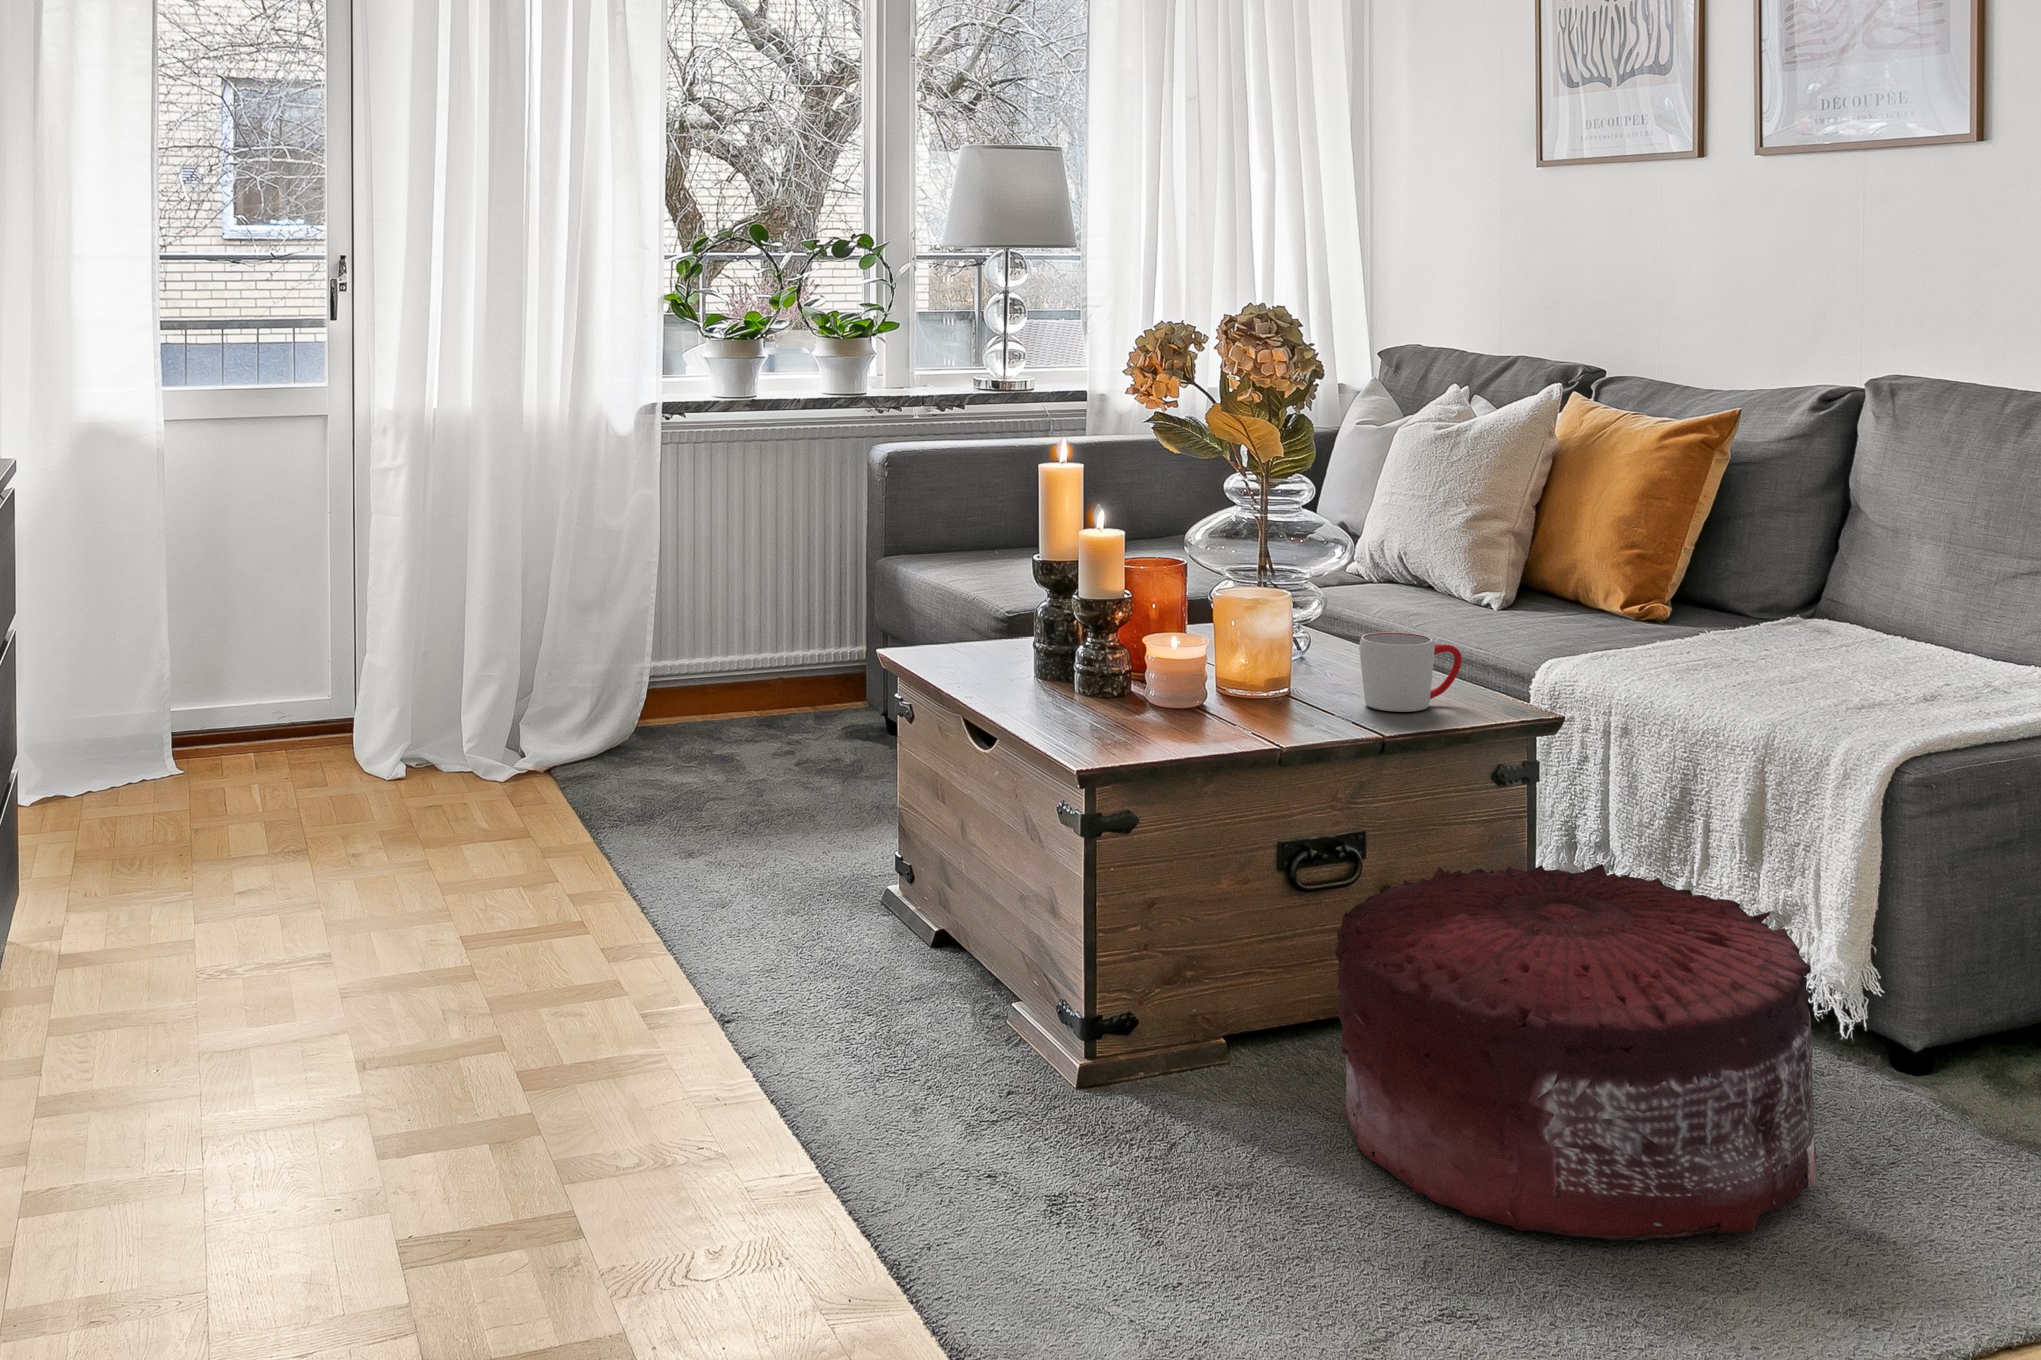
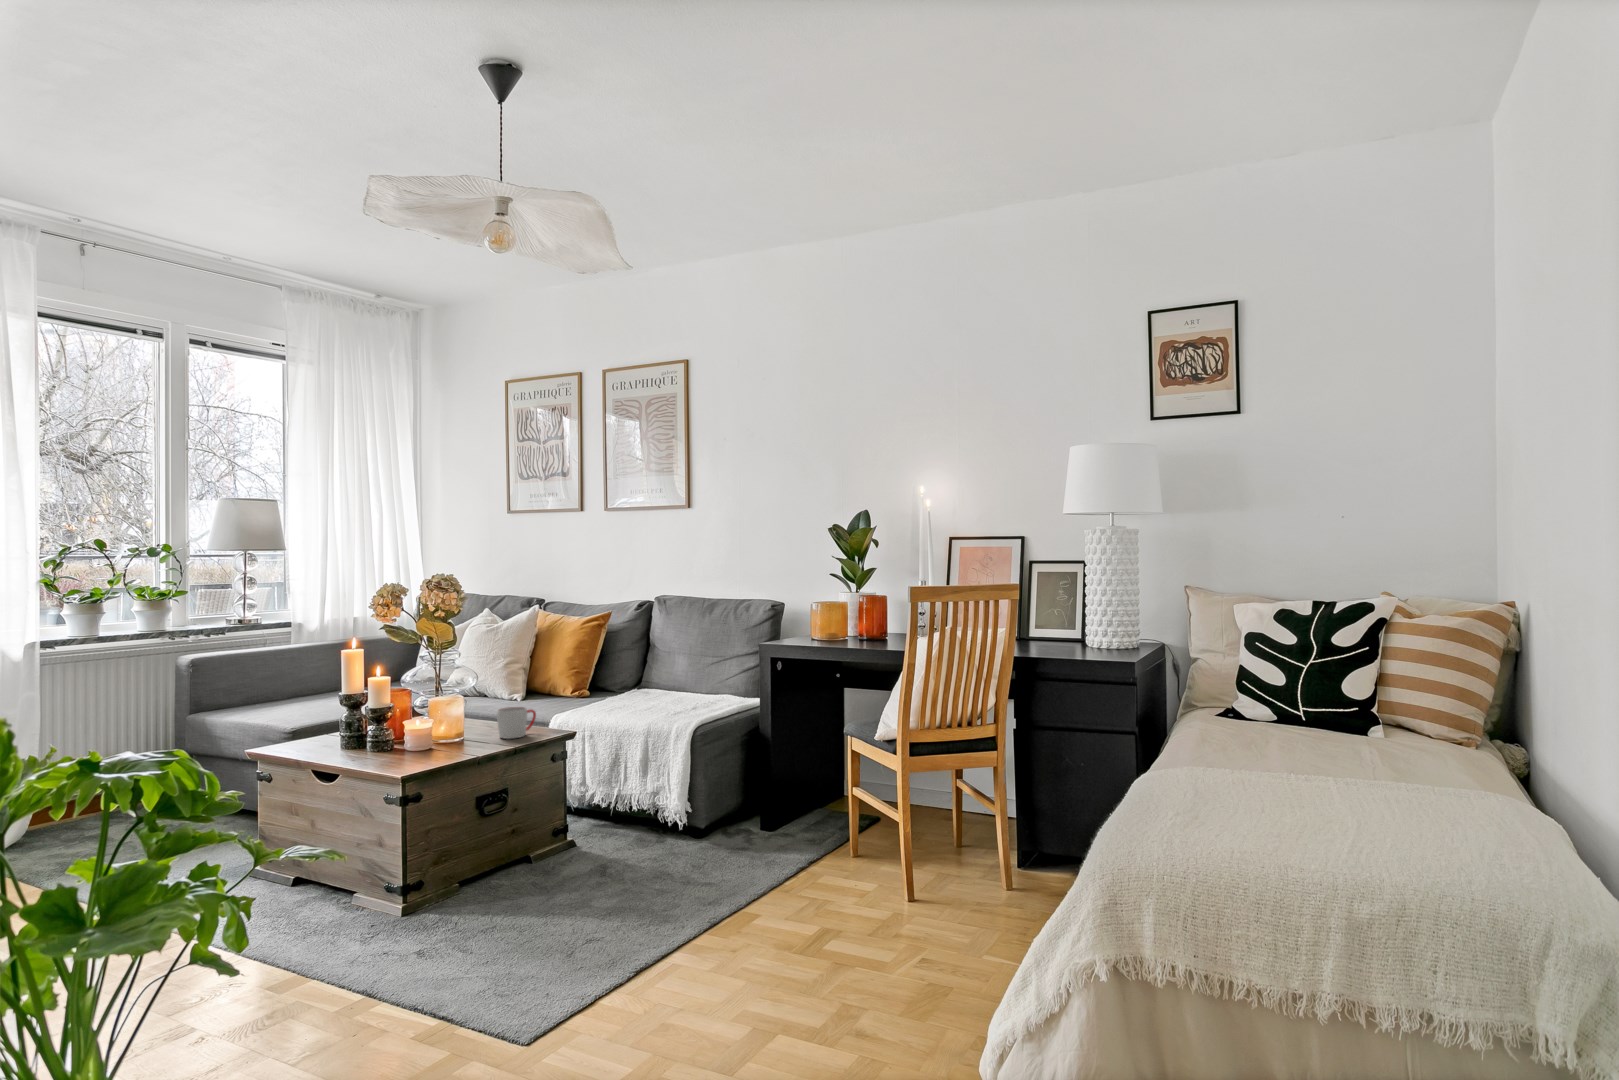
pouf: present [1335,864,1817,1240] -> none [512,783,687,913]

